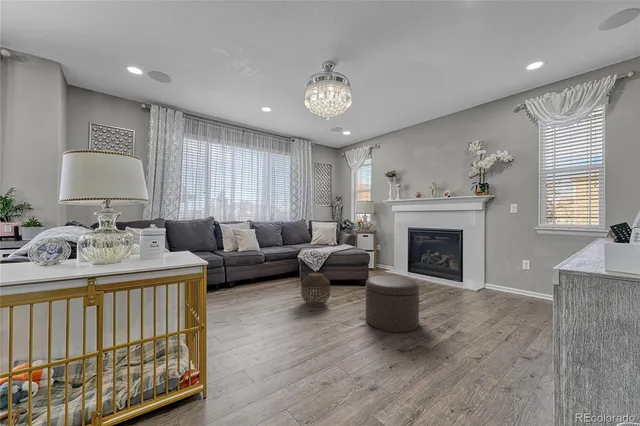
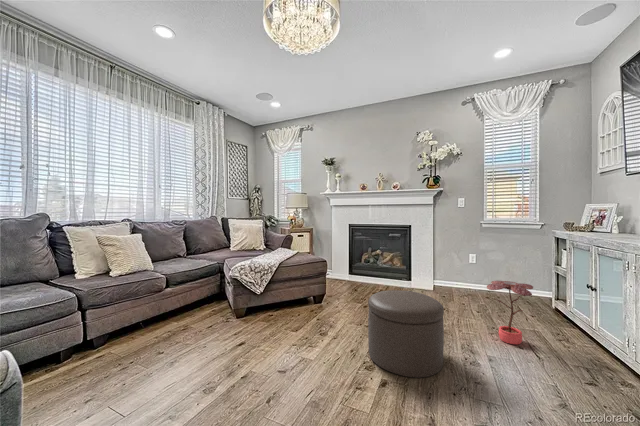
woven basket: present [301,273,330,307] -> none [257,298,303,356]
potted plant: none [475,279,522,334] -> present [487,281,533,344]

